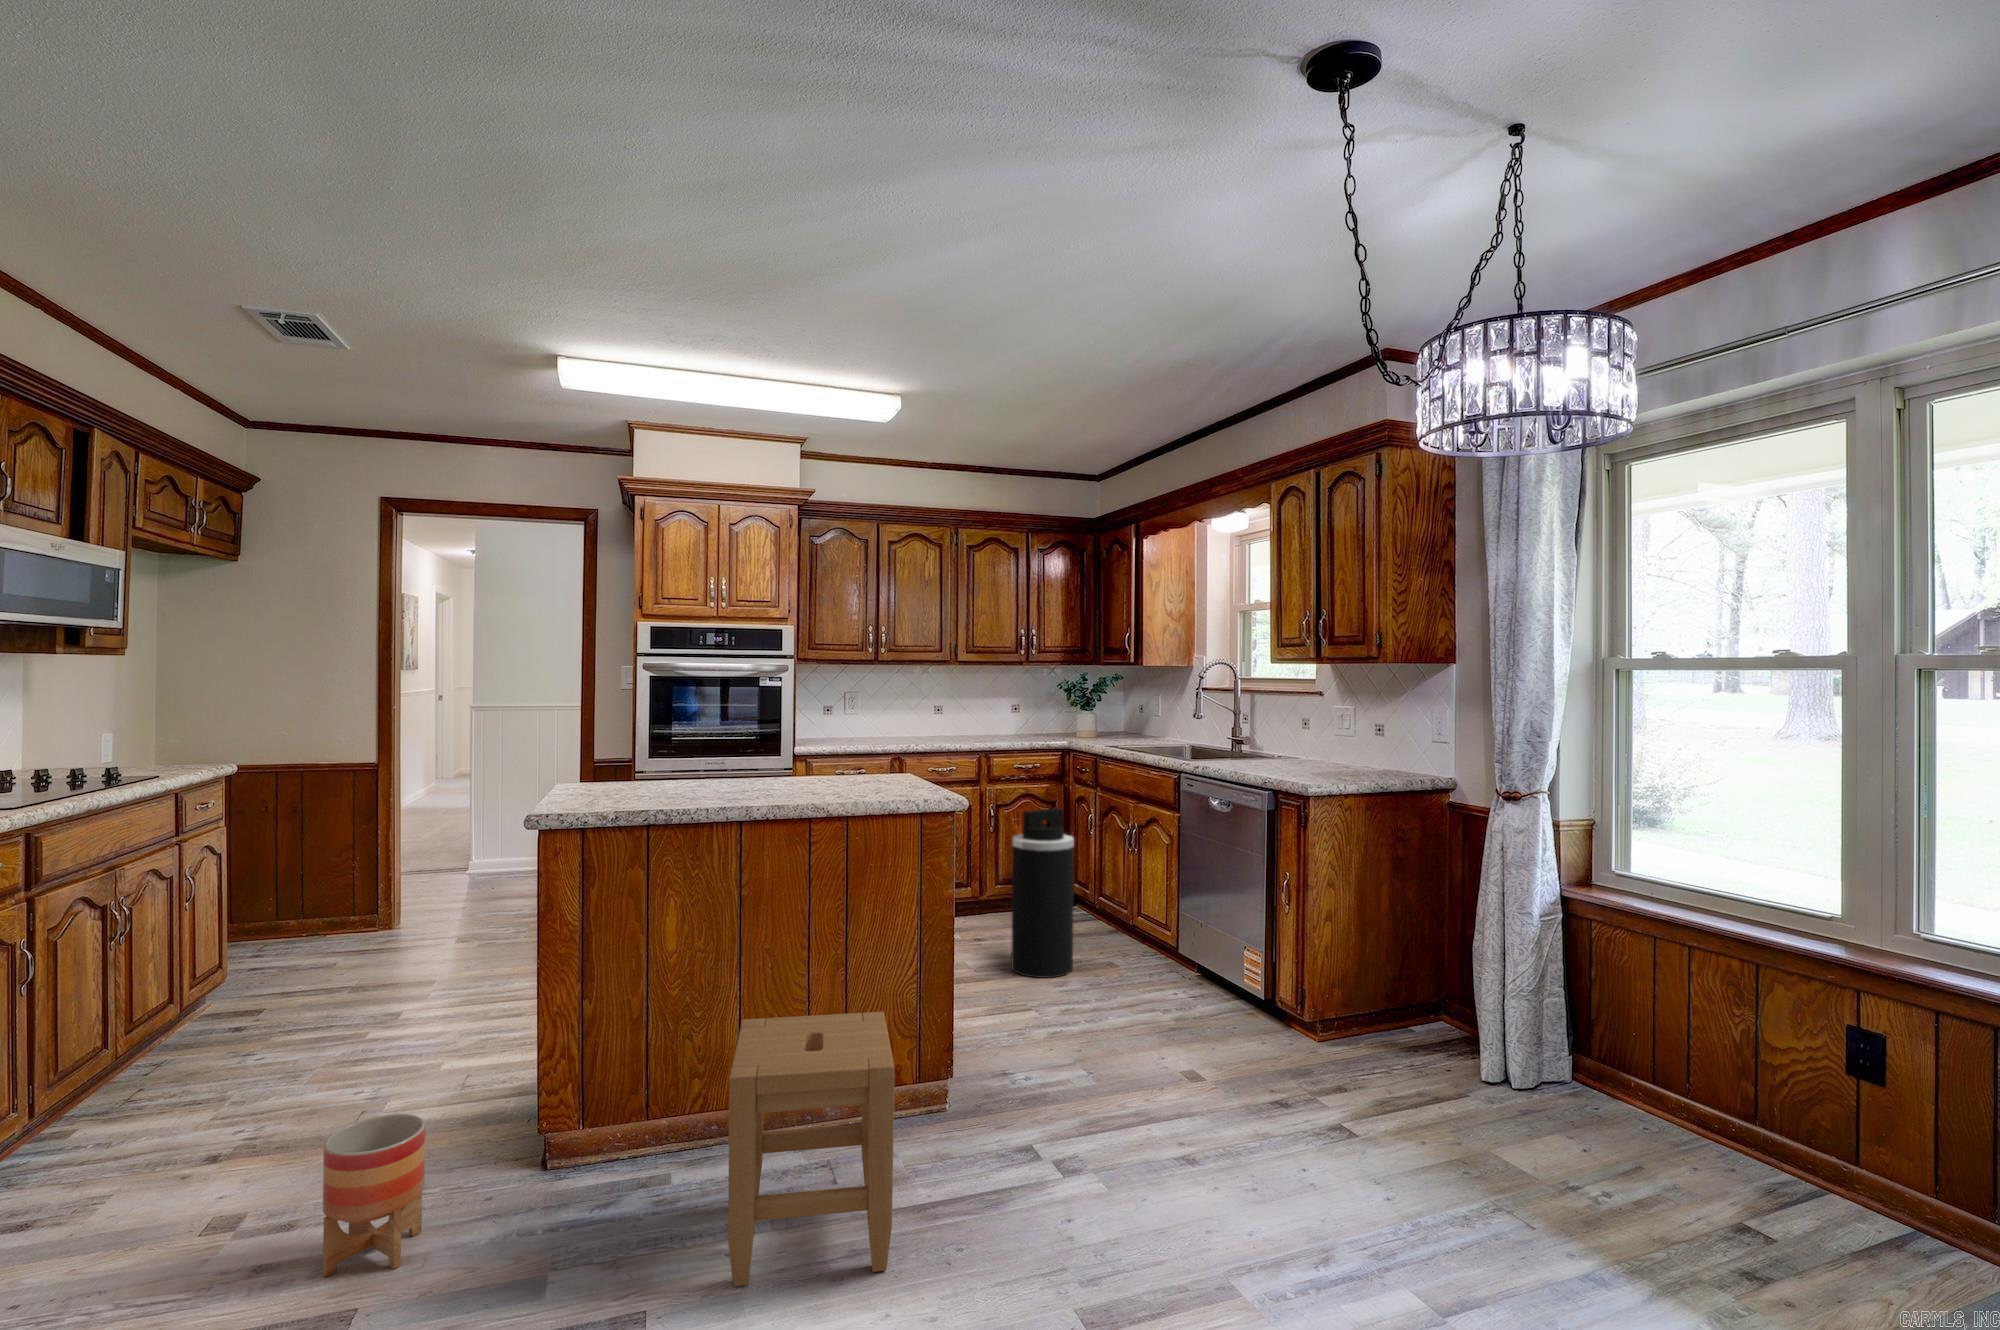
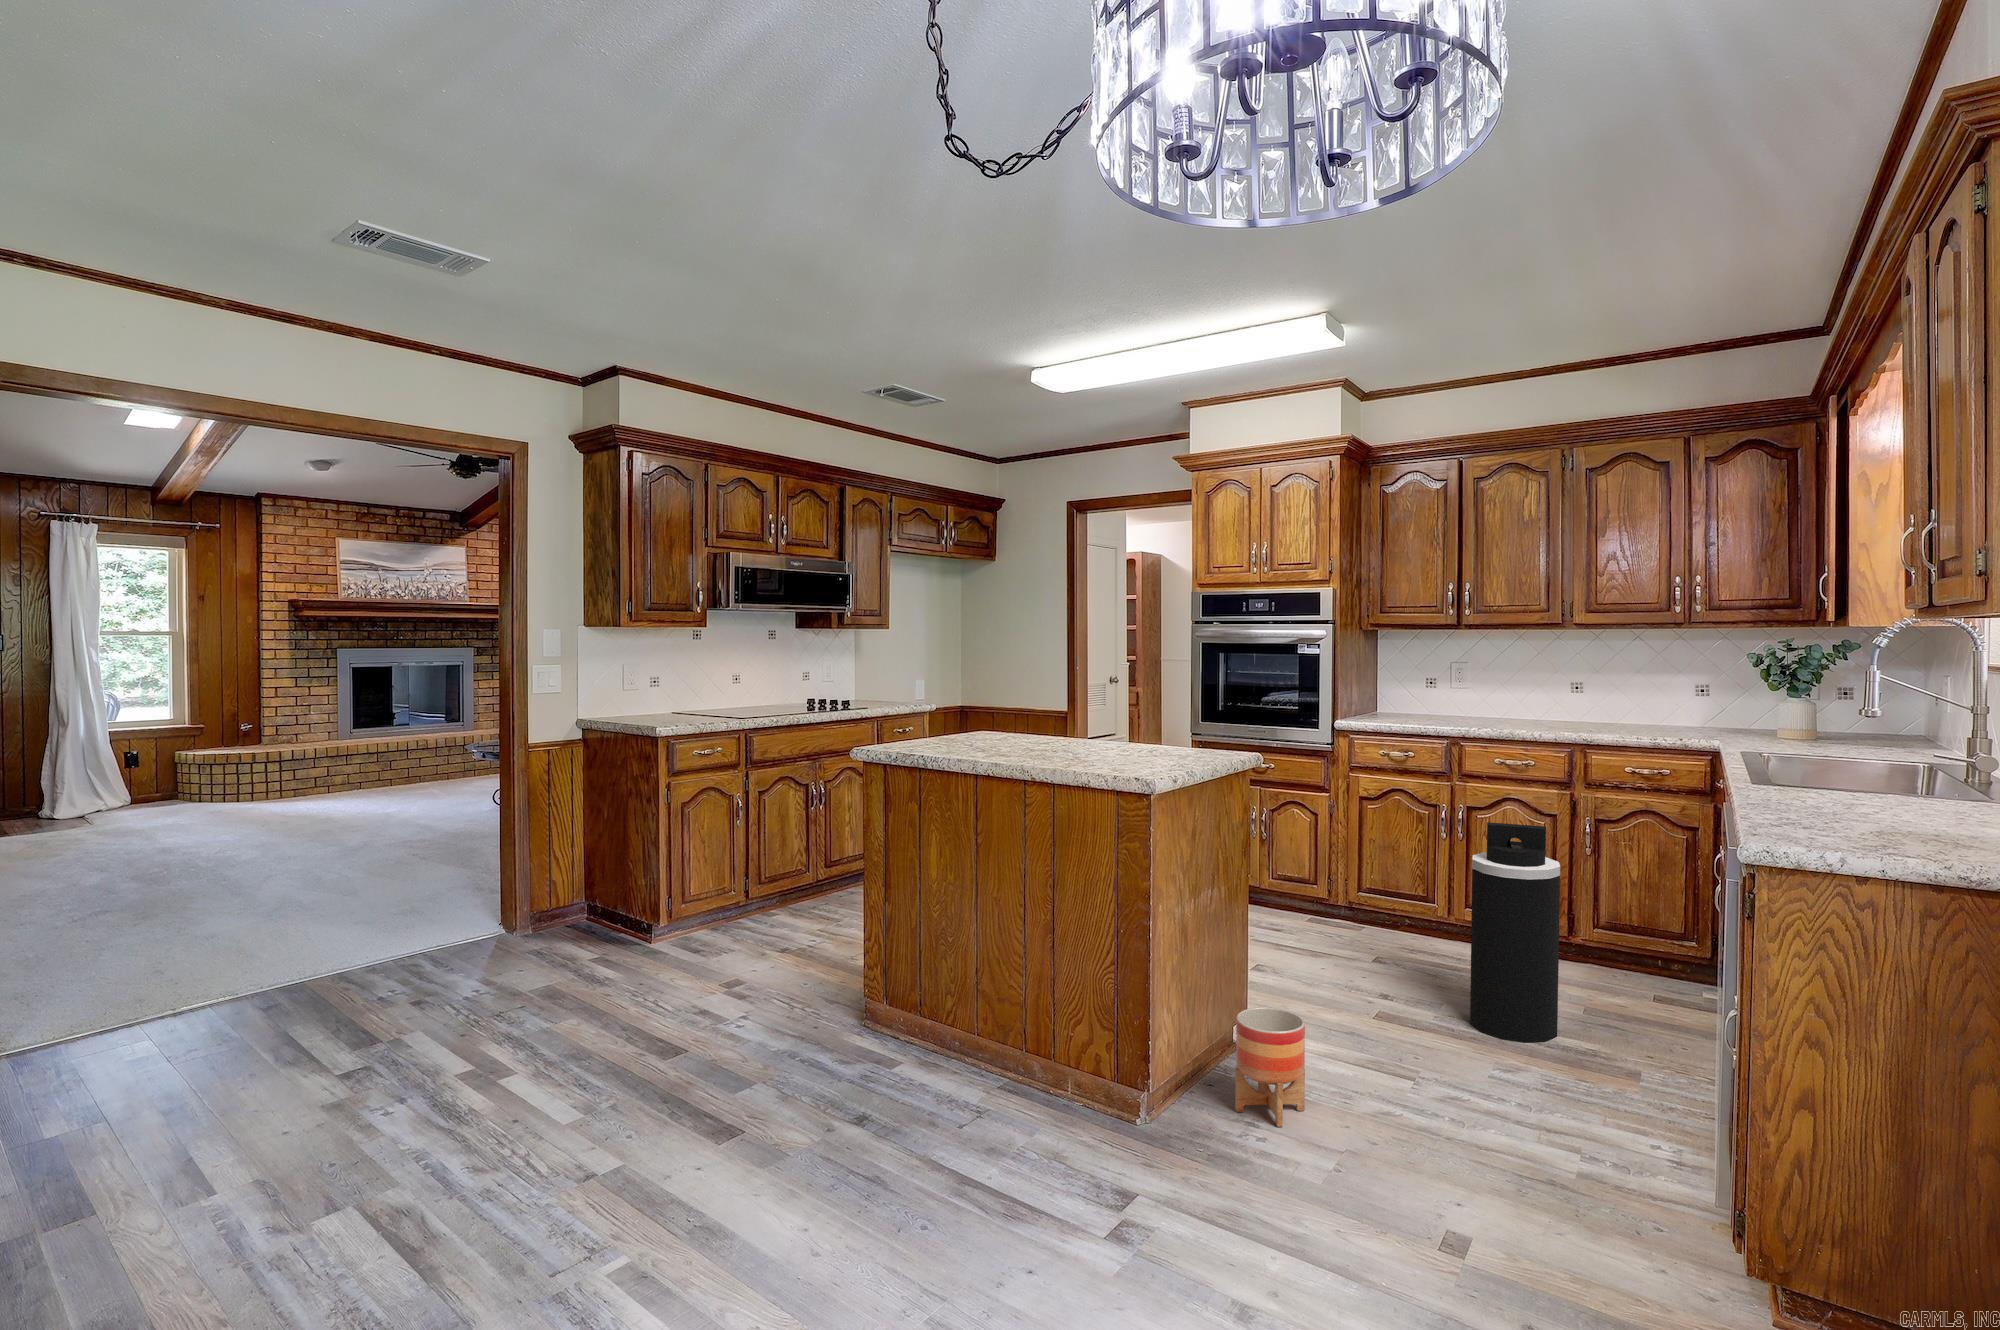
stool: present [728,1012,894,1287] -> none [822,934,993,1152]
planter: present [323,1114,426,1277] -> present [1235,1007,1305,1127]

